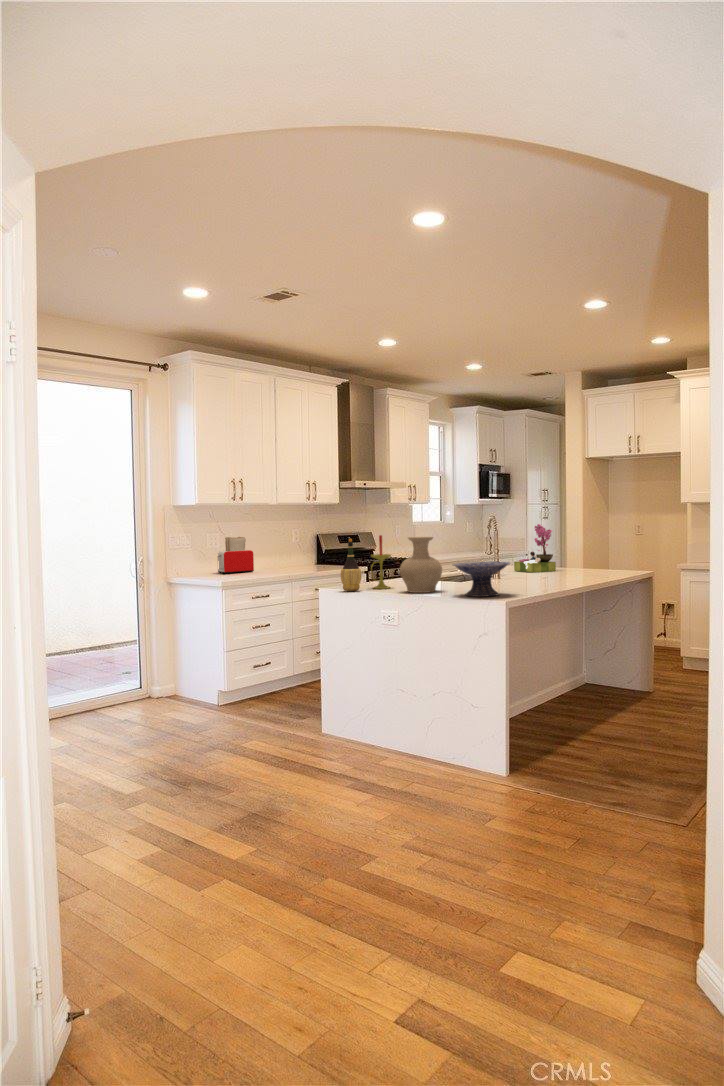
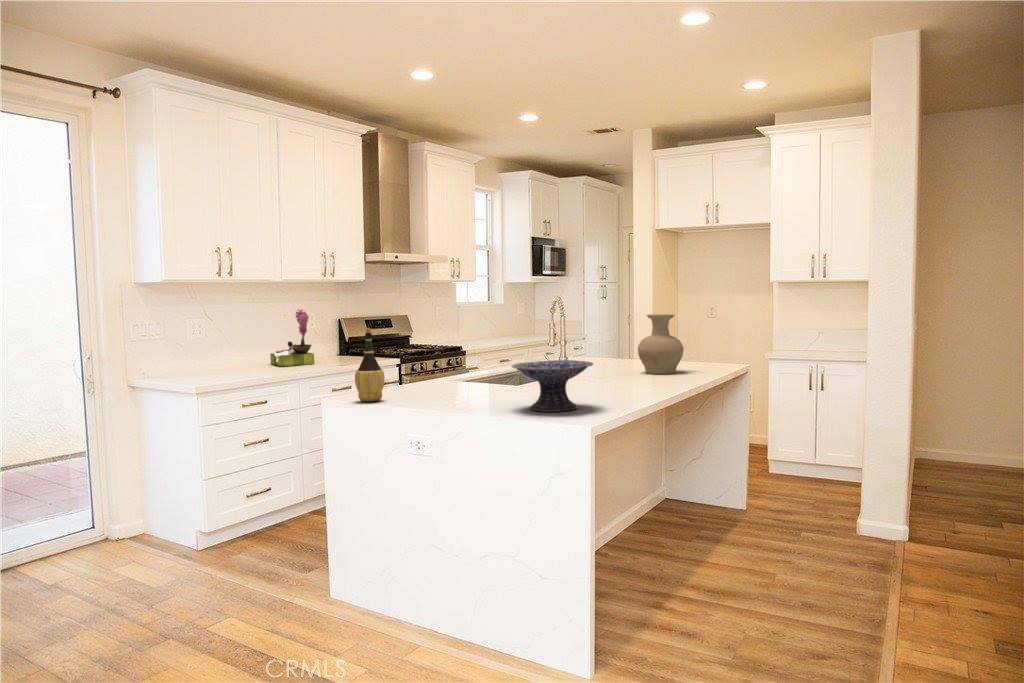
flower arrangement: present [514,524,556,573] -> present [270,309,314,366]
candle: present [371,535,391,589] -> none [398,321,427,397]
toaster: present [217,537,254,574] -> none [200,323,251,371]
vase: present [400,537,442,593] -> present [638,314,684,374]

